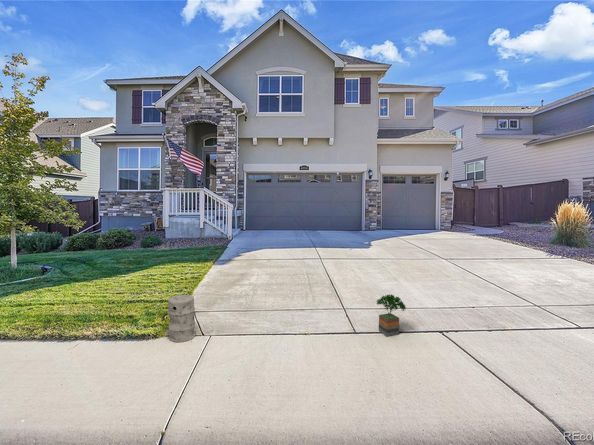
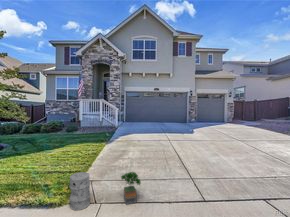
potted tree: present [377,294,406,336] -> present [121,172,141,205]

